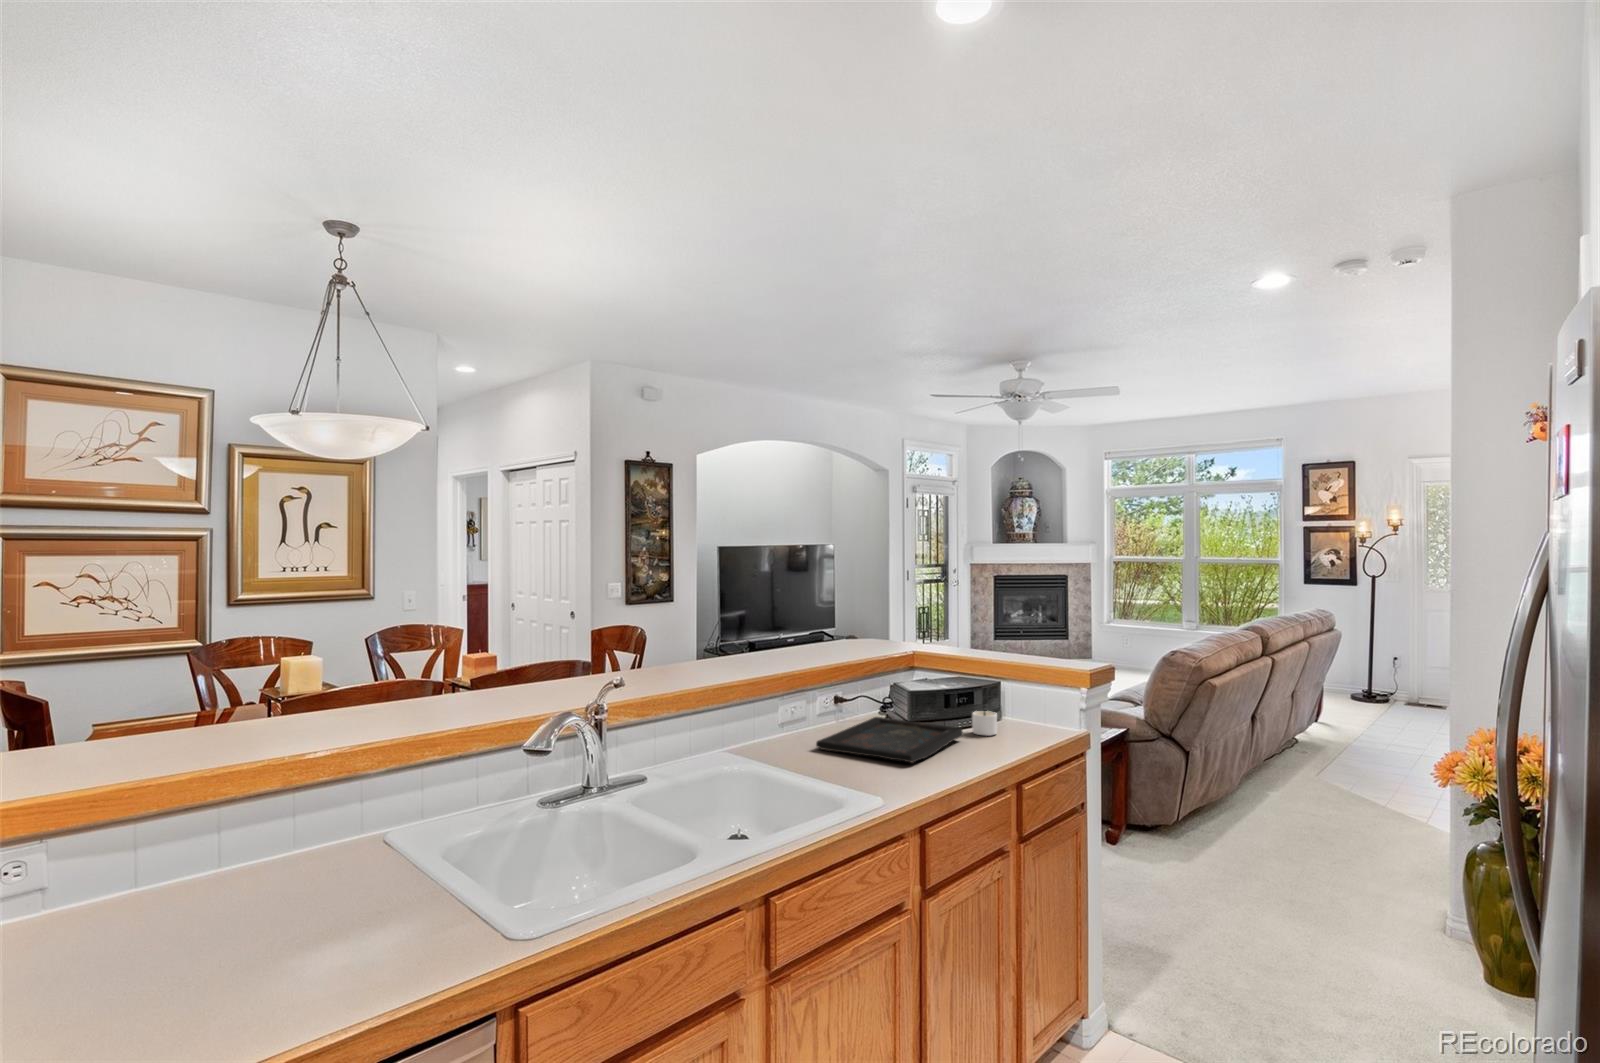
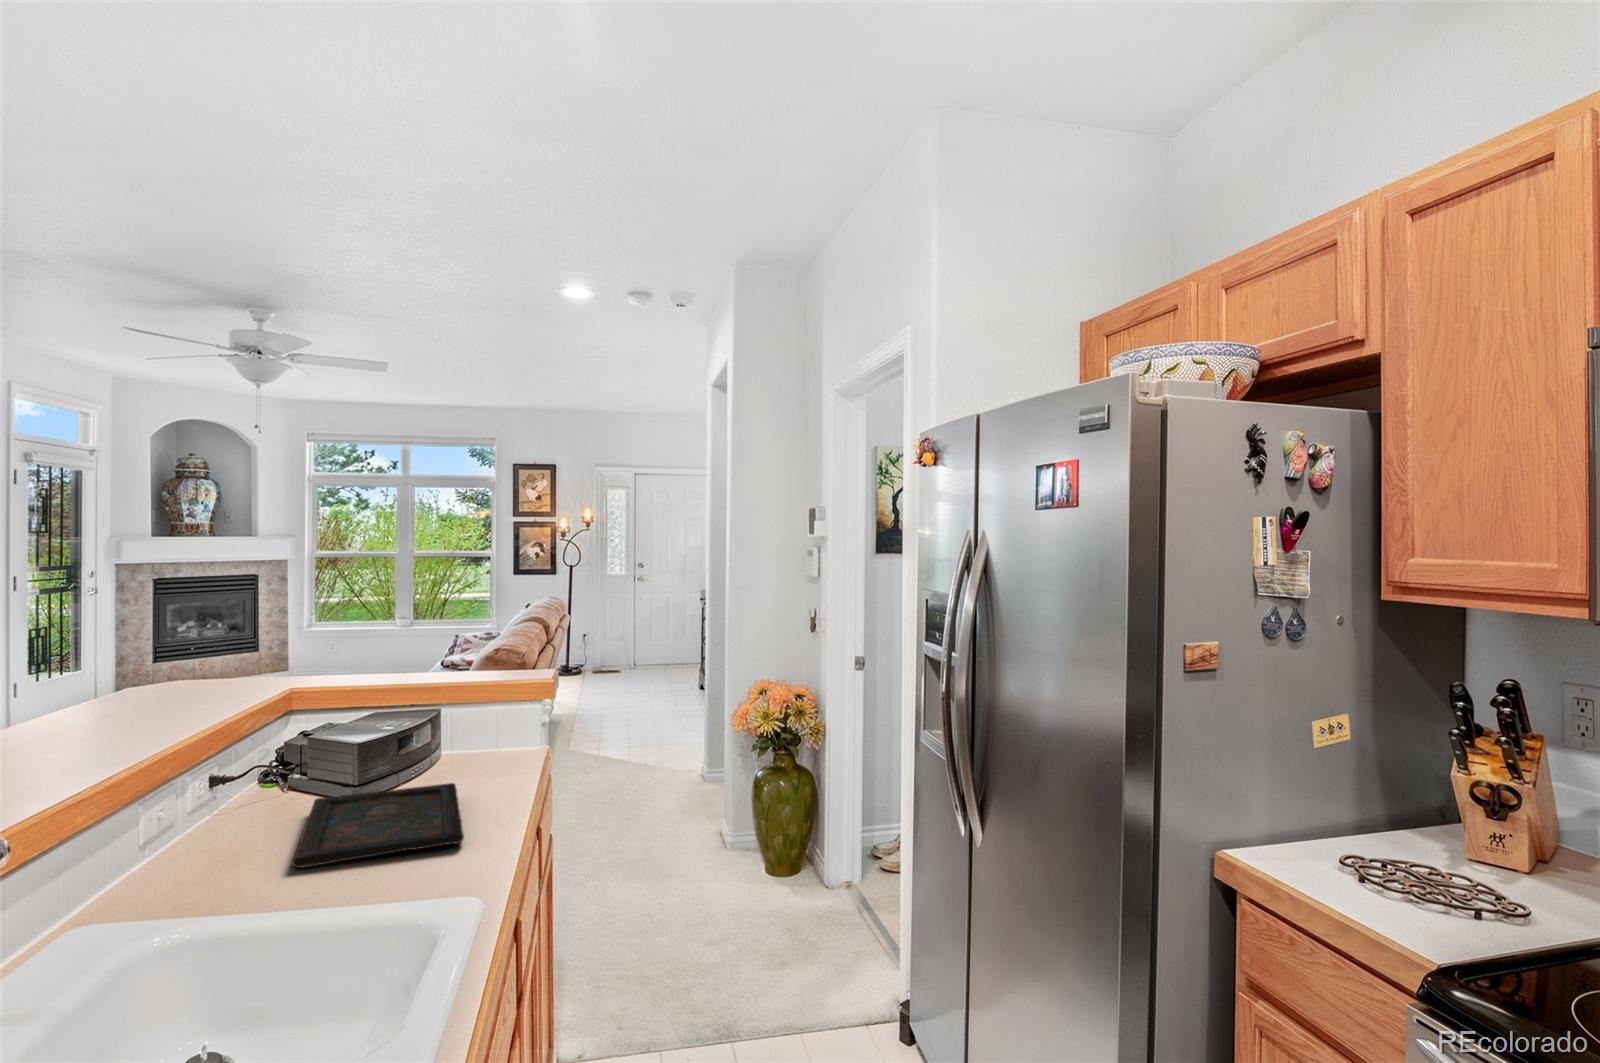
candle: present [972,711,997,735] -> none [447,755,489,786]

